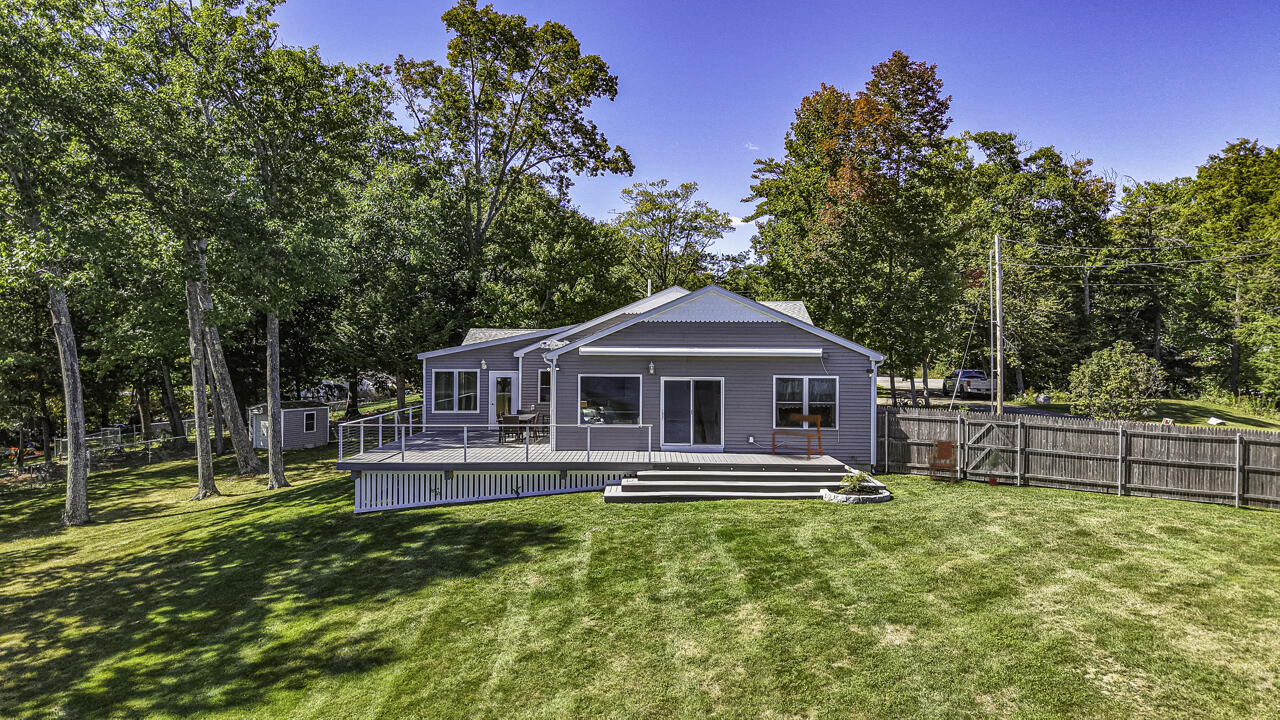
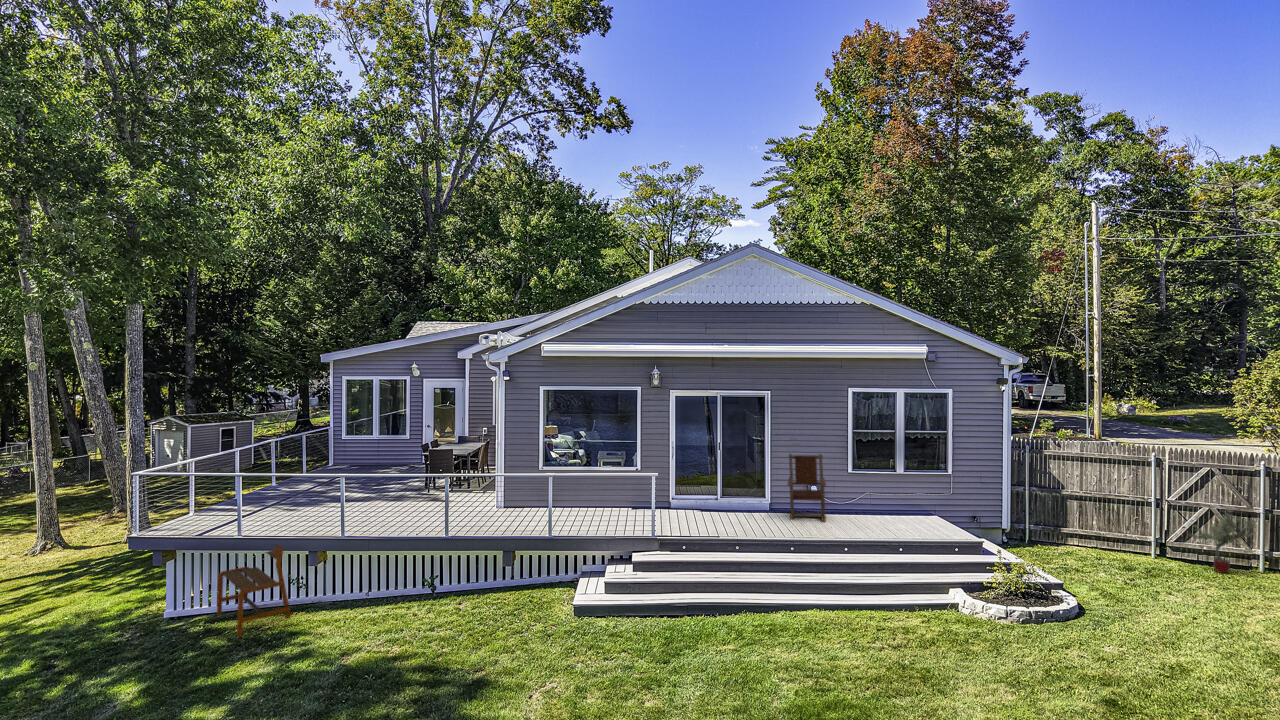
bench: present [772,414,823,460] -> present [217,544,291,637]
armchair: present [927,439,957,483] -> present [788,454,826,522]

